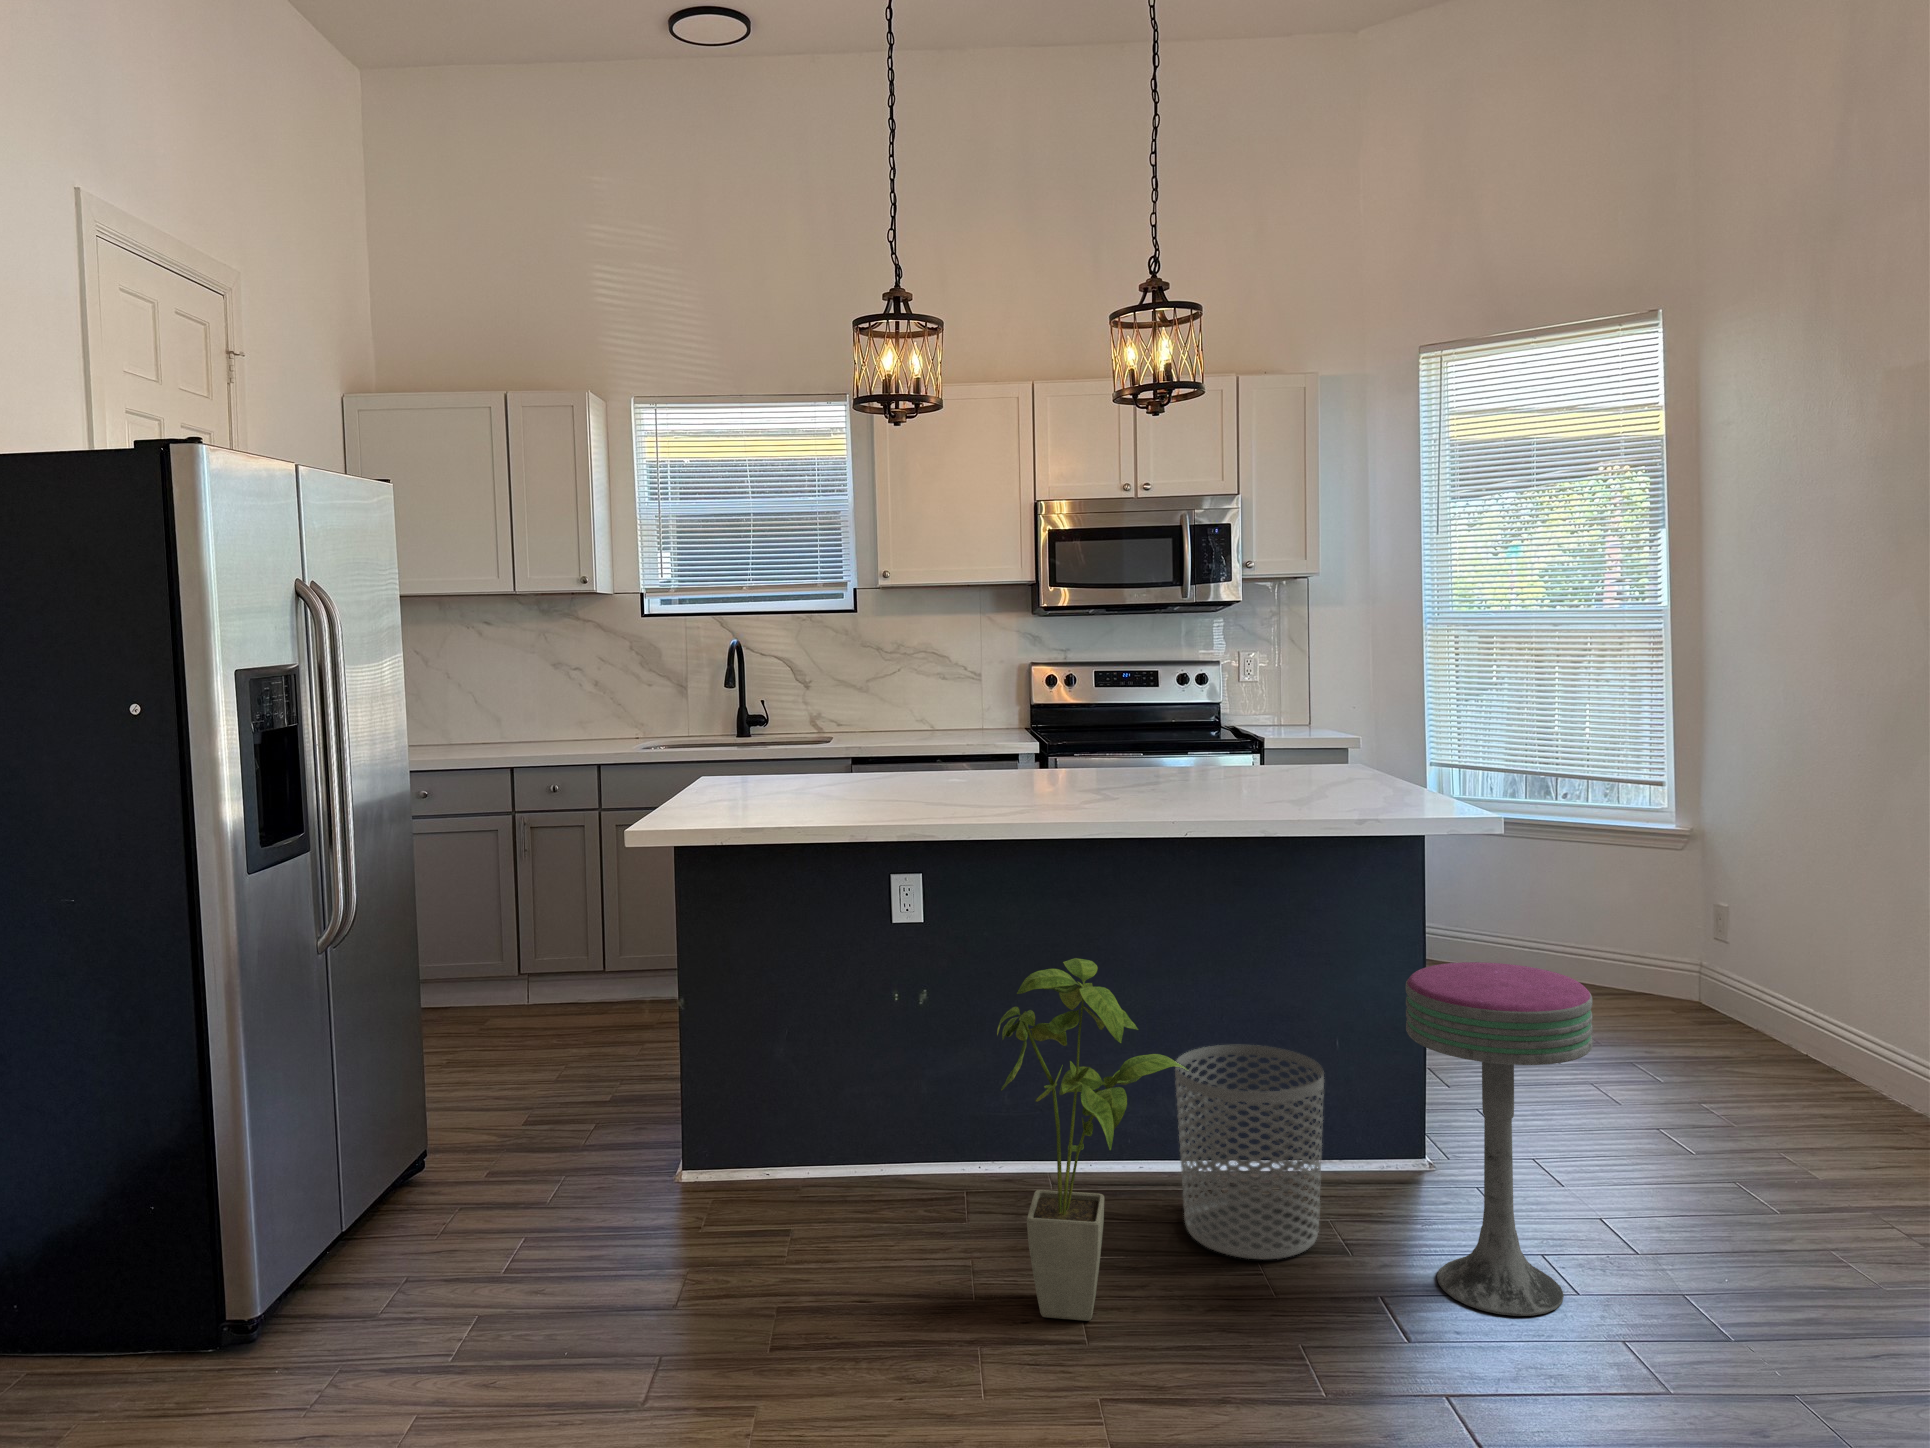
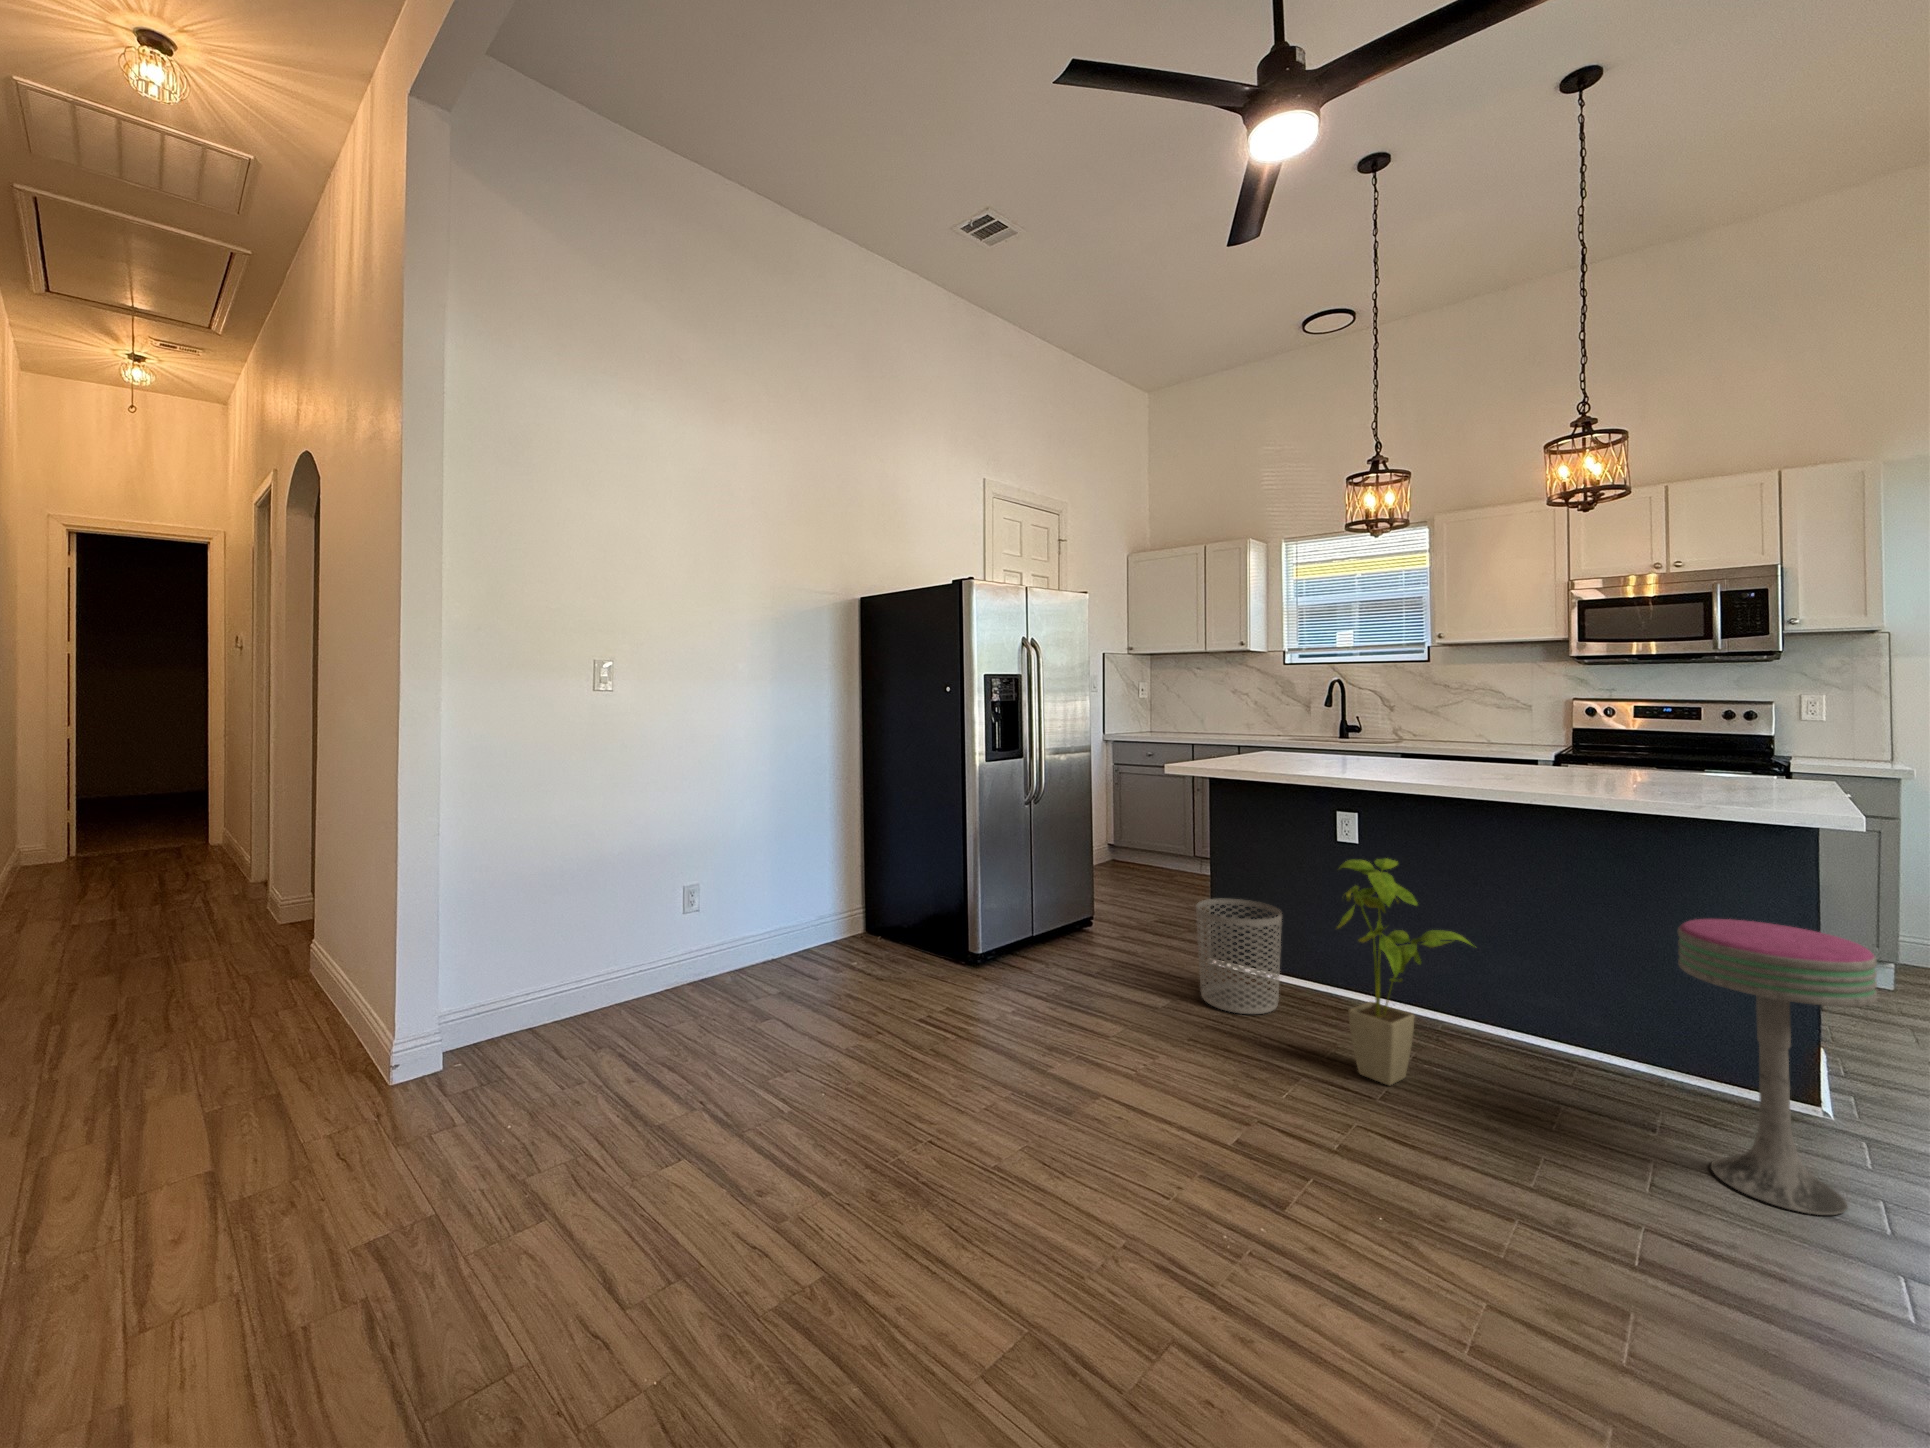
waste bin: present [1175,1045,1324,1259] -> present [1196,898,1282,1014]

